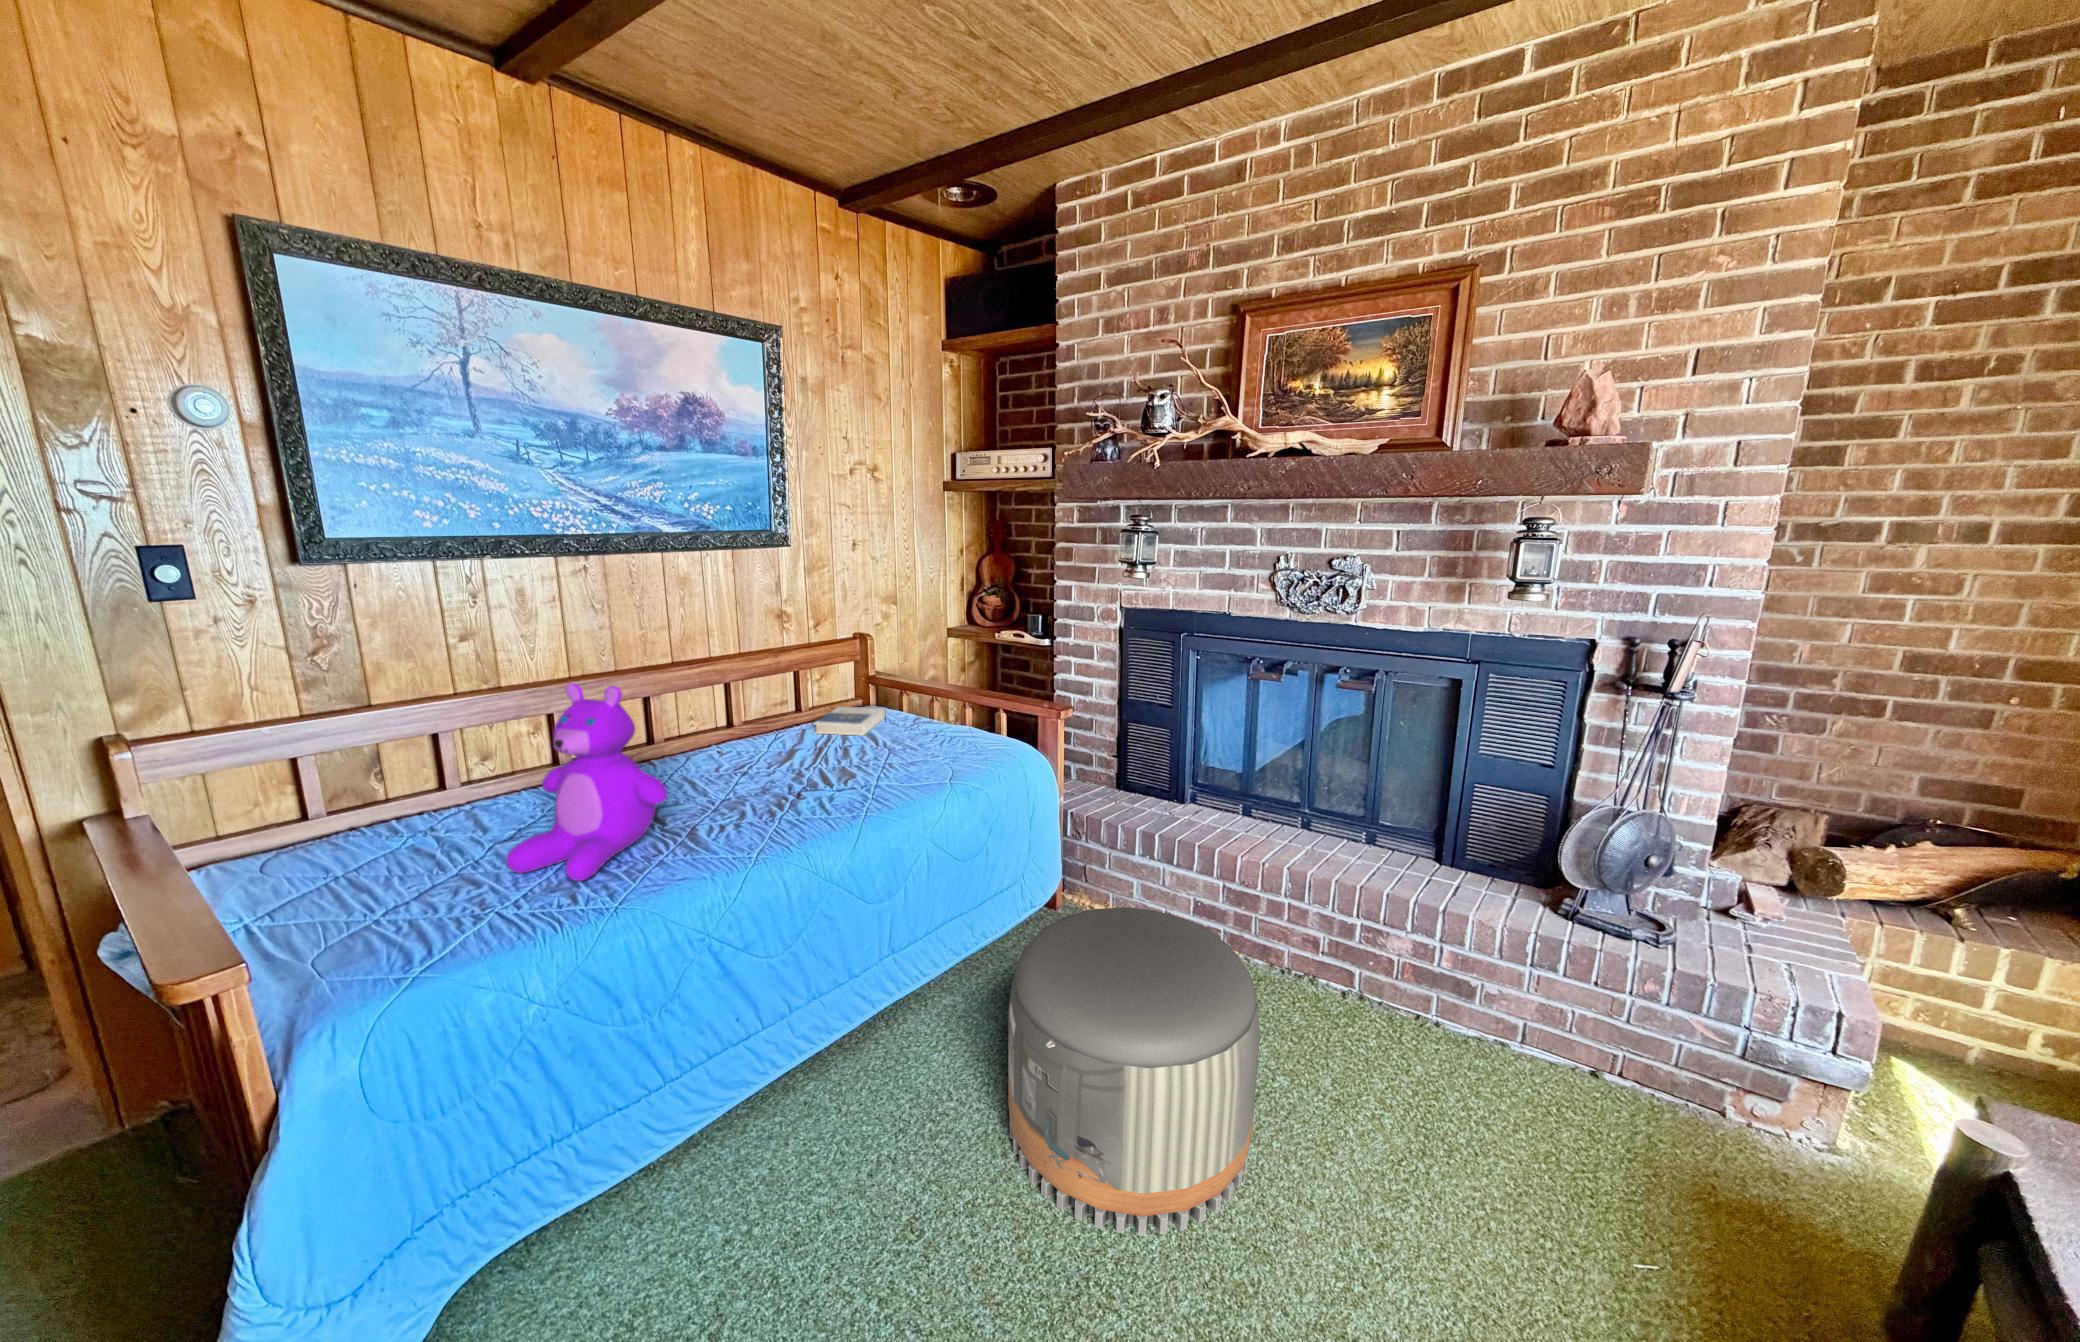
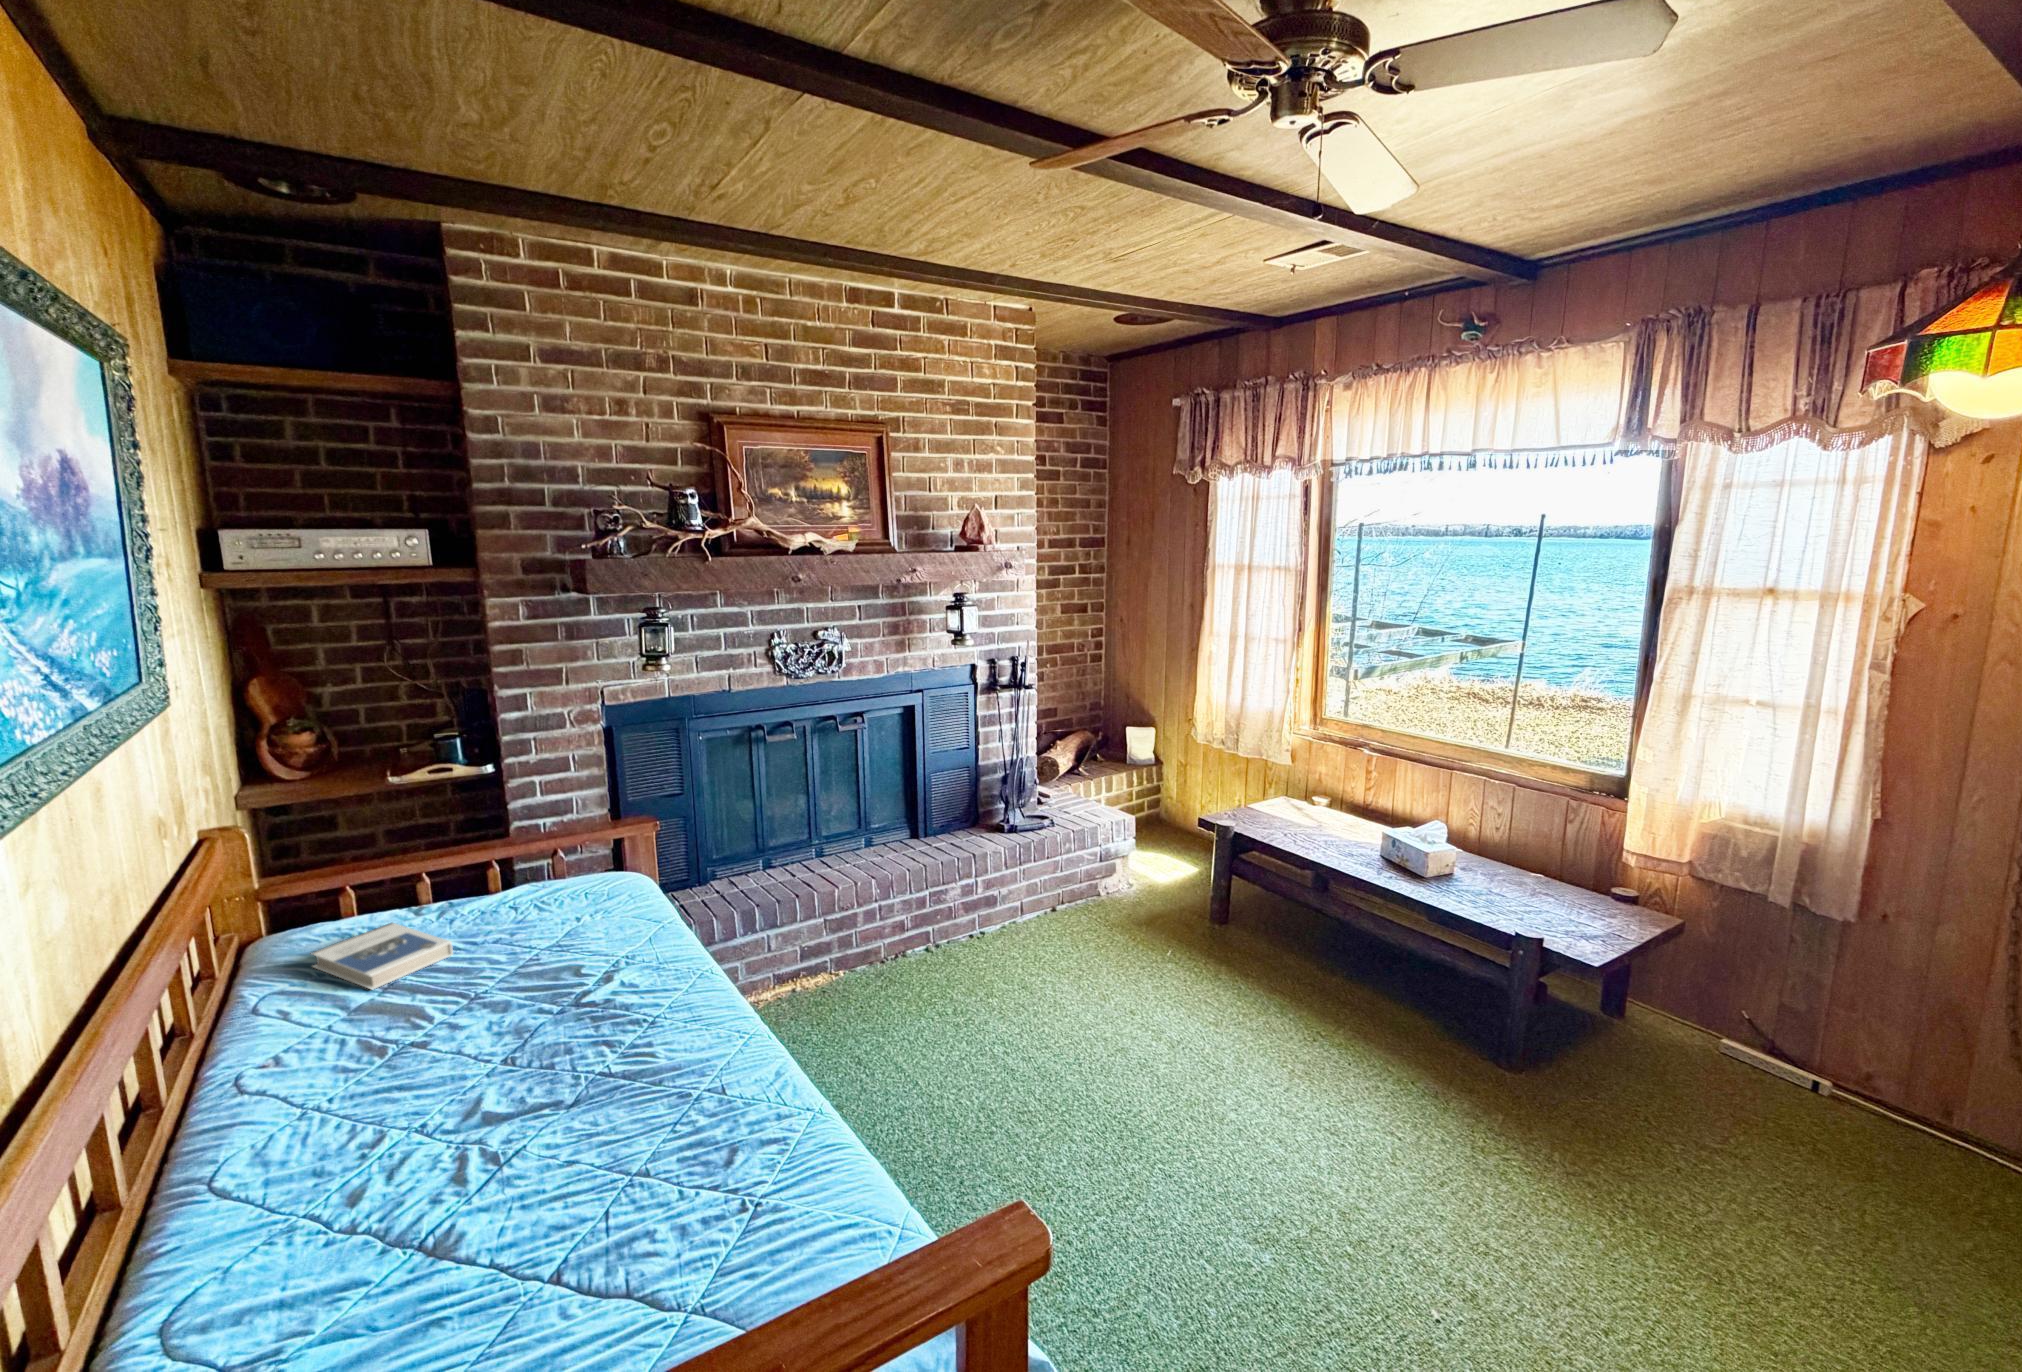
teddy bear: present [506,683,668,881] -> none [516,919,727,1200]
pouf: present [1008,907,1260,1235] -> none [872,914,1053,1134]

